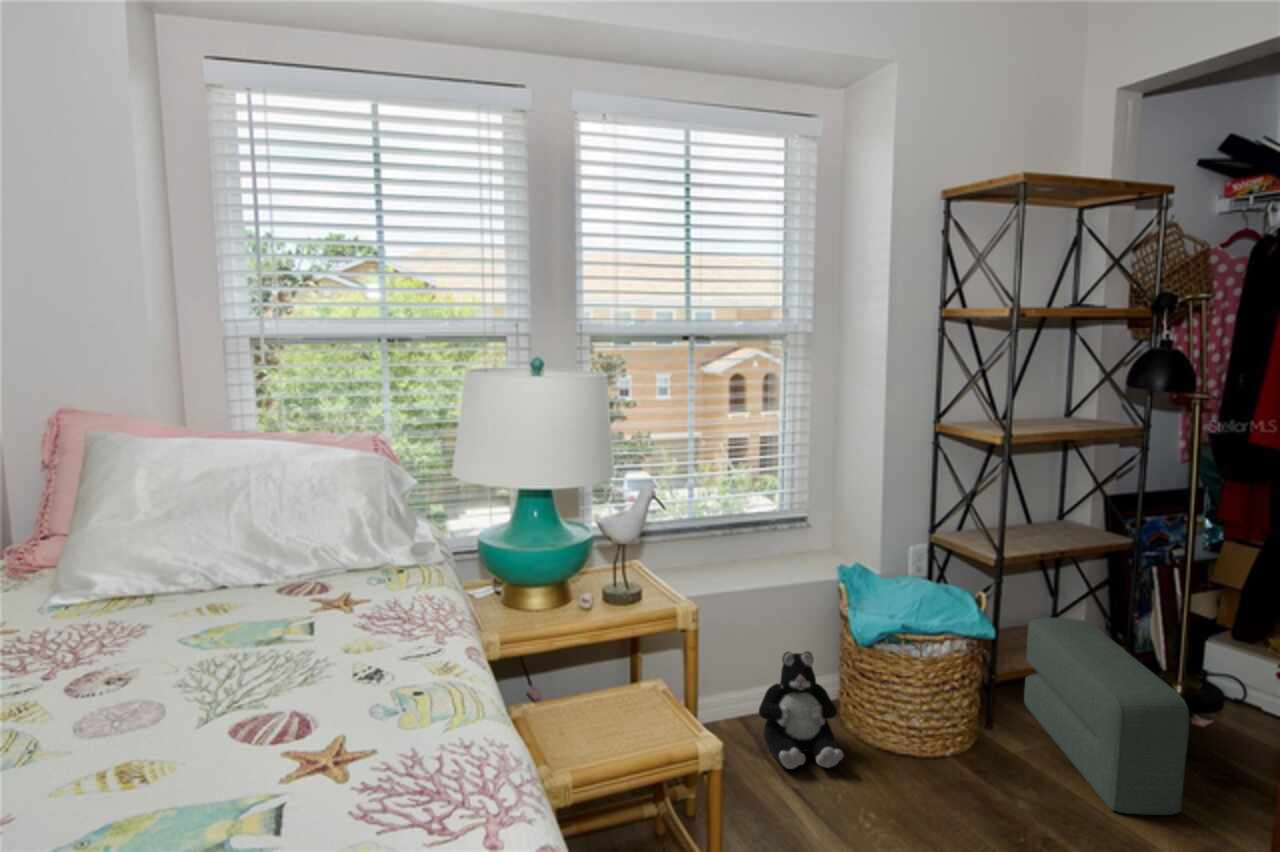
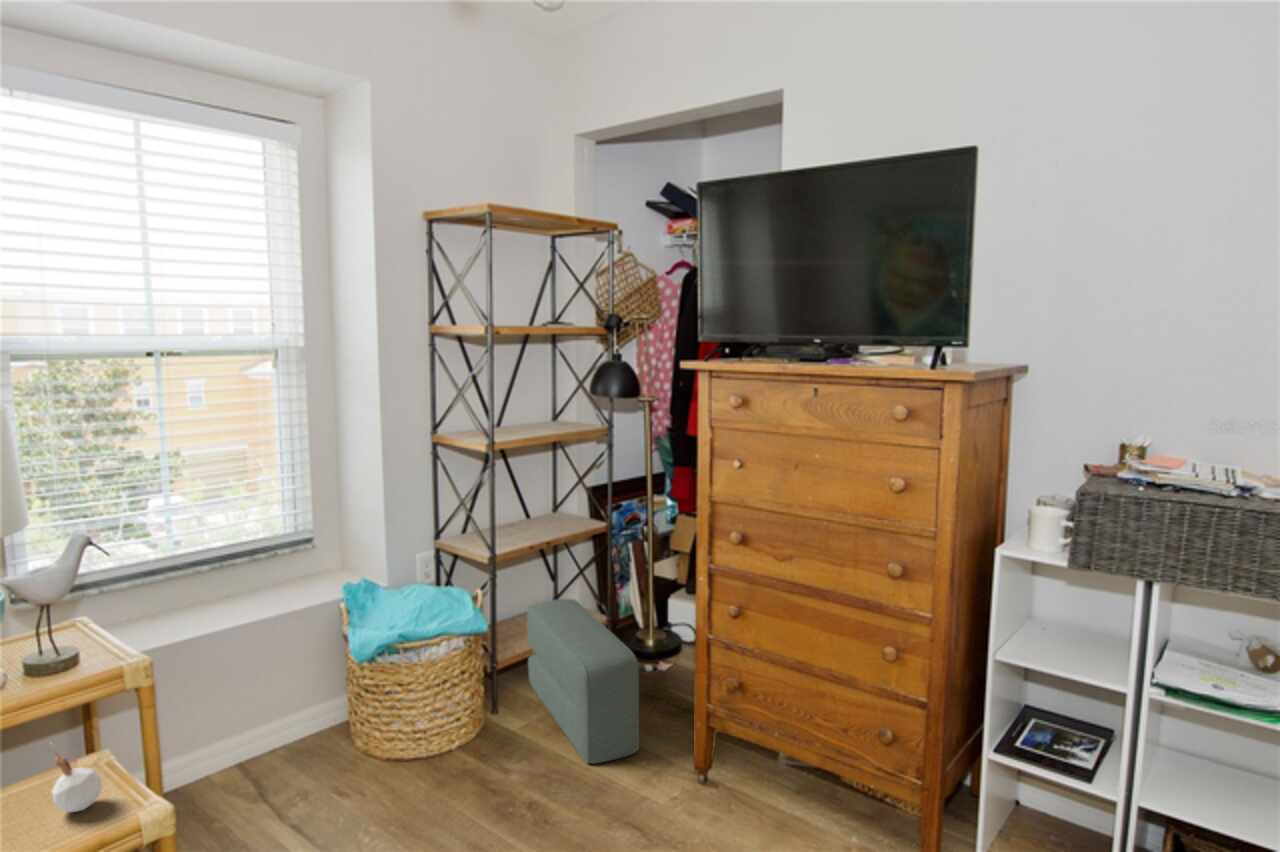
plush toy: present [758,651,843,769] -> none [252,679,344,808]
candle: none [639,664,674,726] -> present [52,750,102,812]

